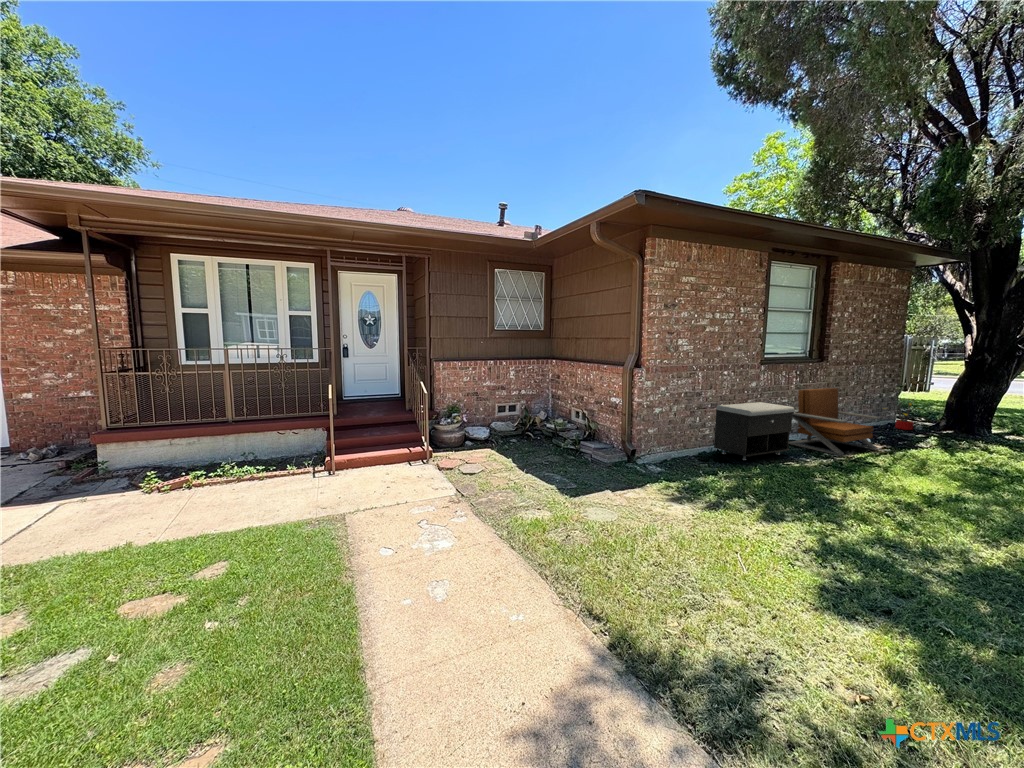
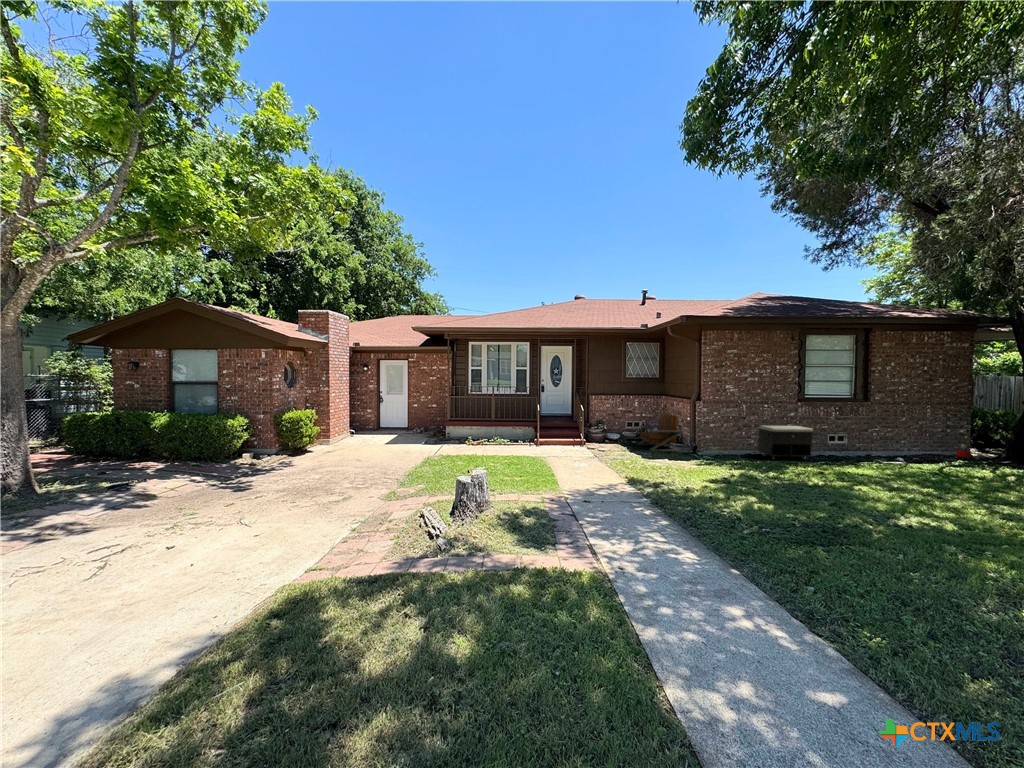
lounge chair: present [789,388,881,455] -> present [638,413,682,451]

